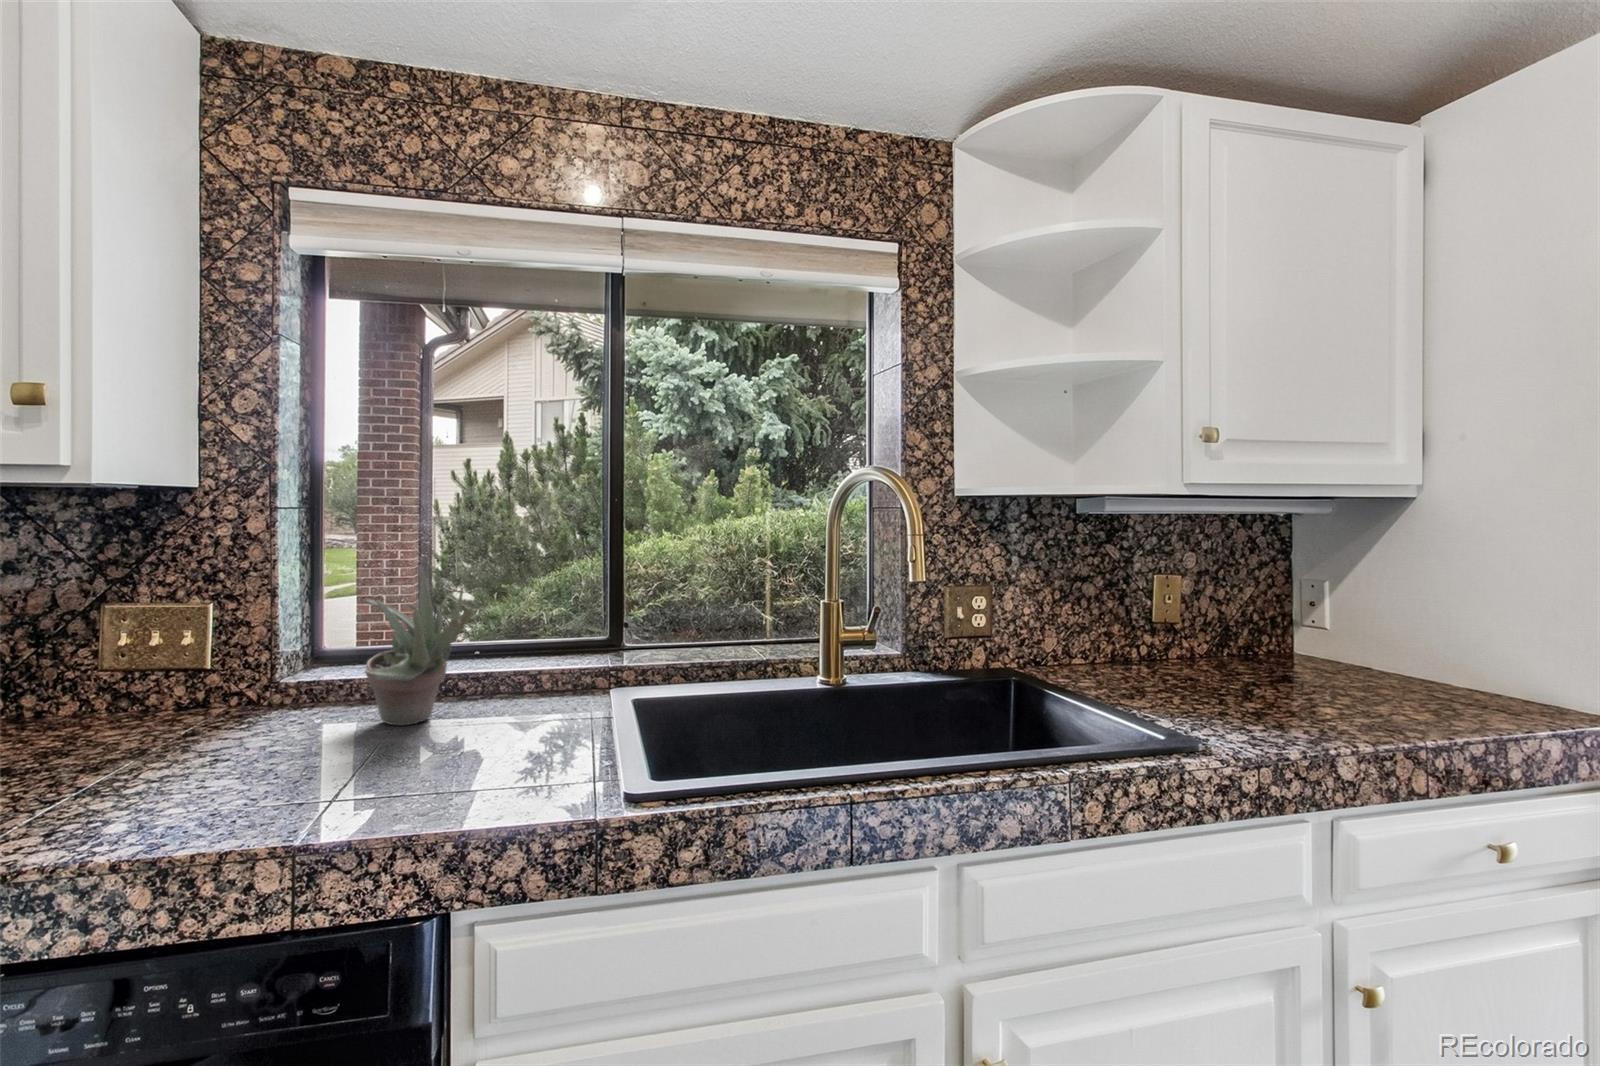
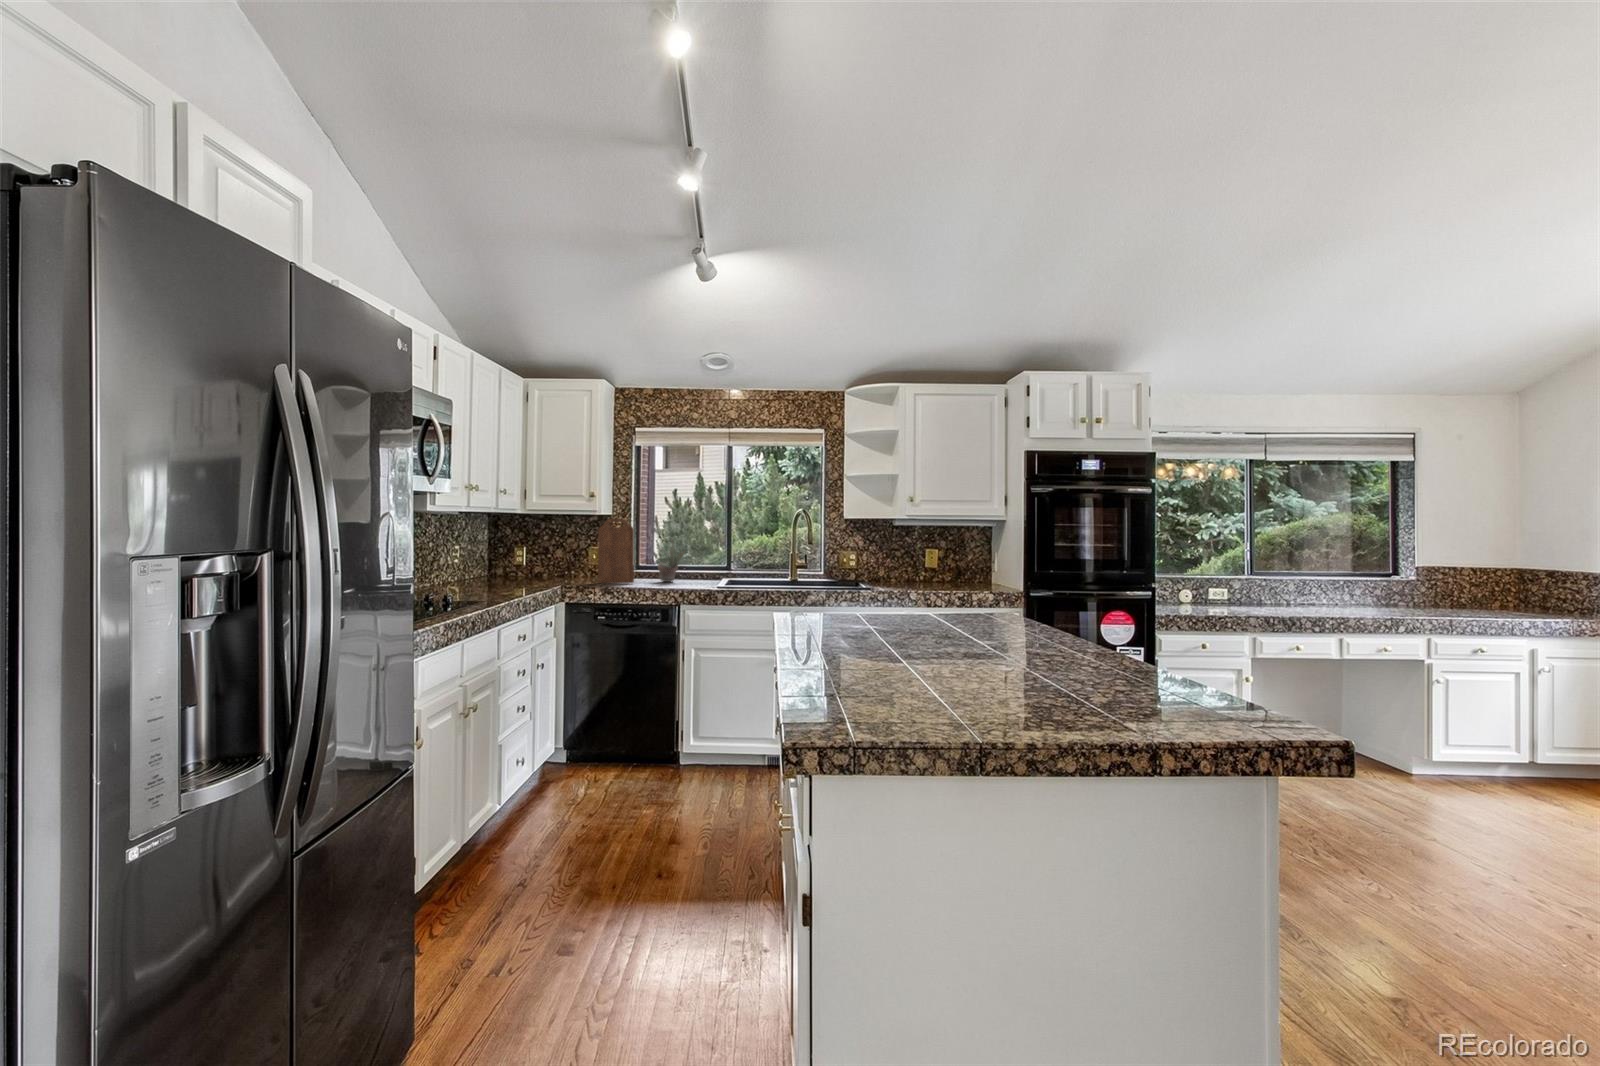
cutting board: none [86,495,253,762] -> present [598,519,634,583]

